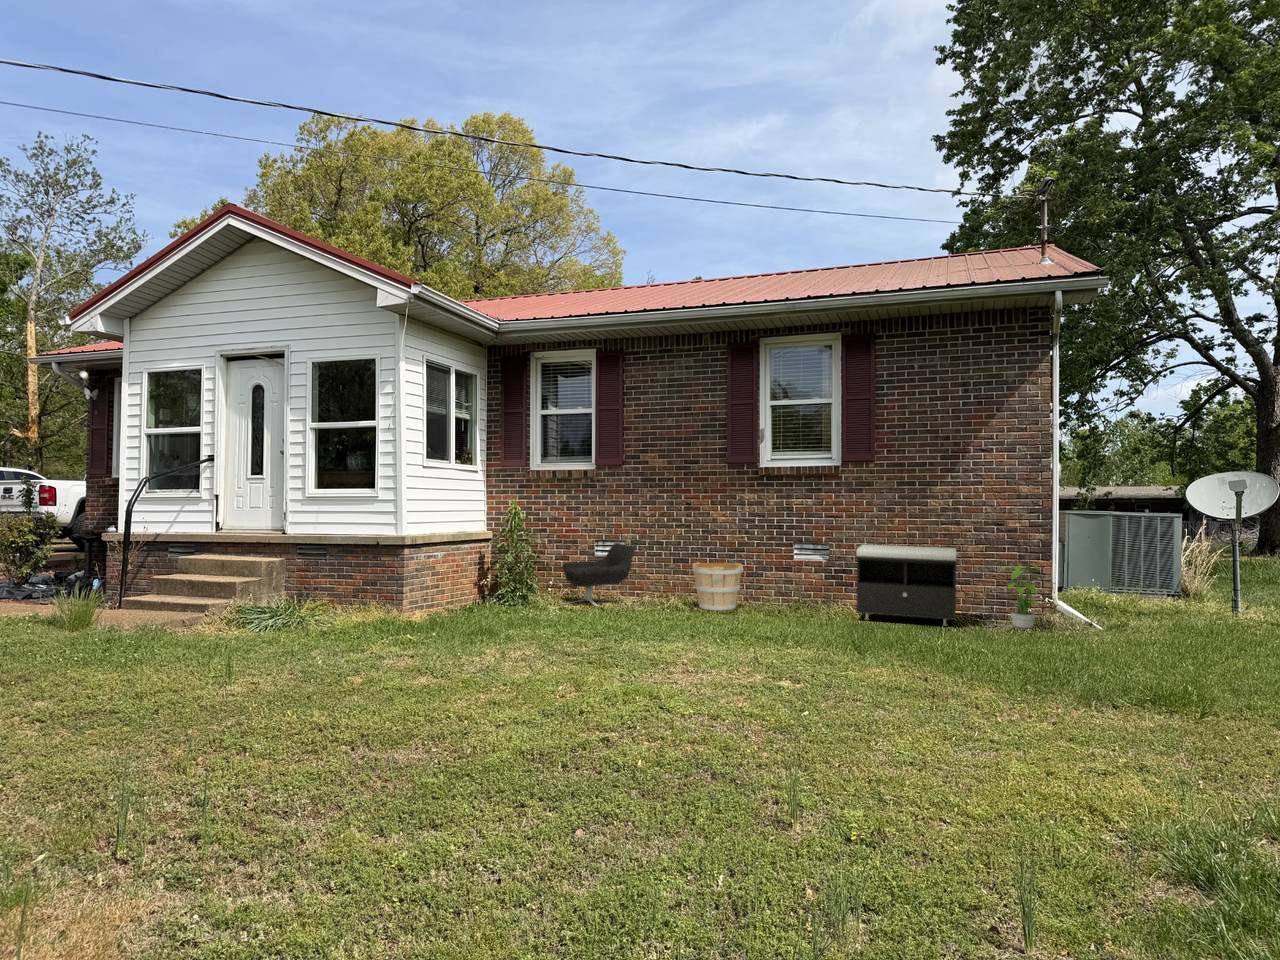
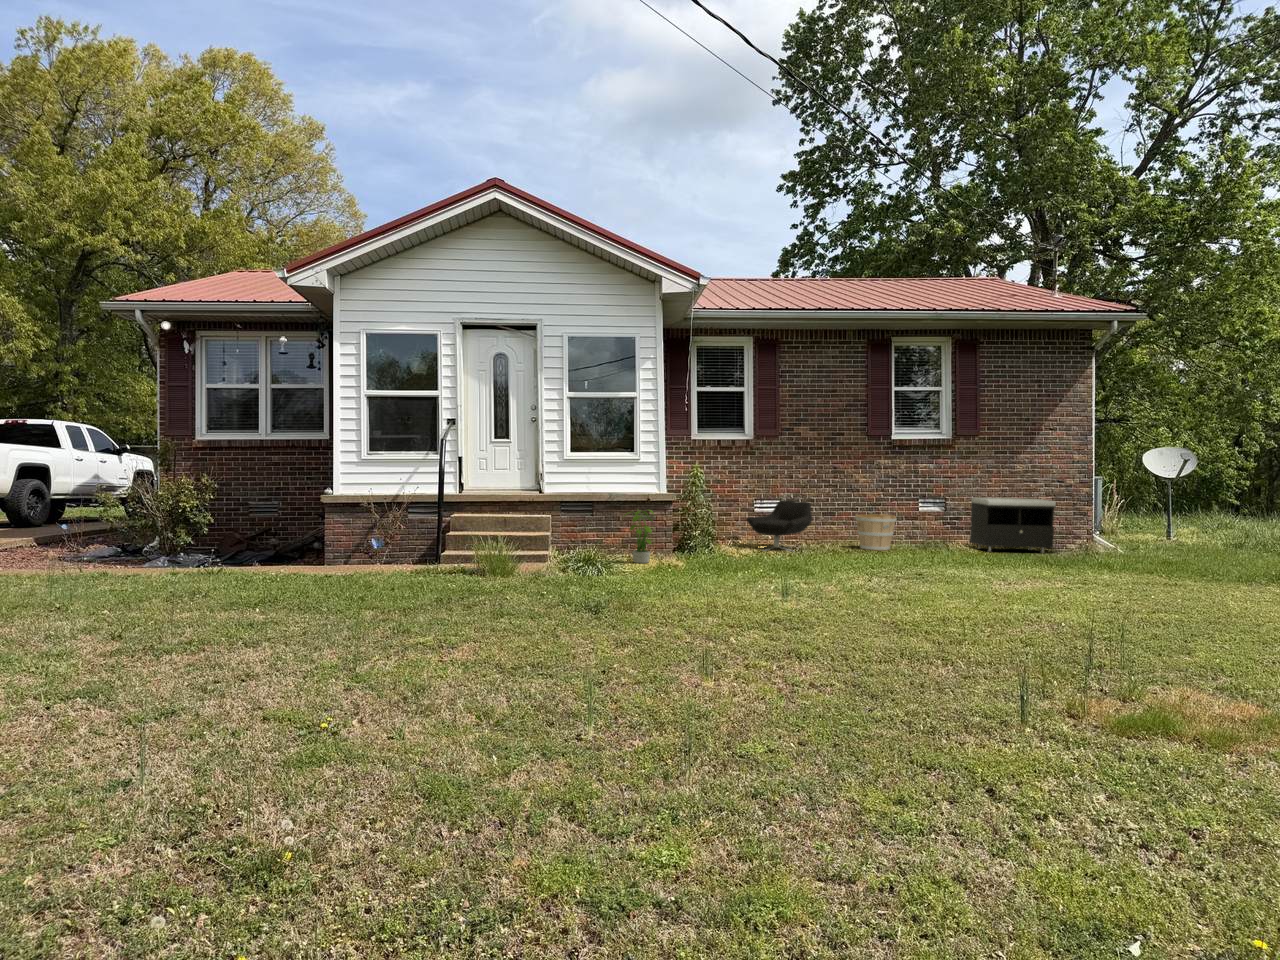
potted plant: present [1000,564,1039,628] -> present [624,510,653,563]

